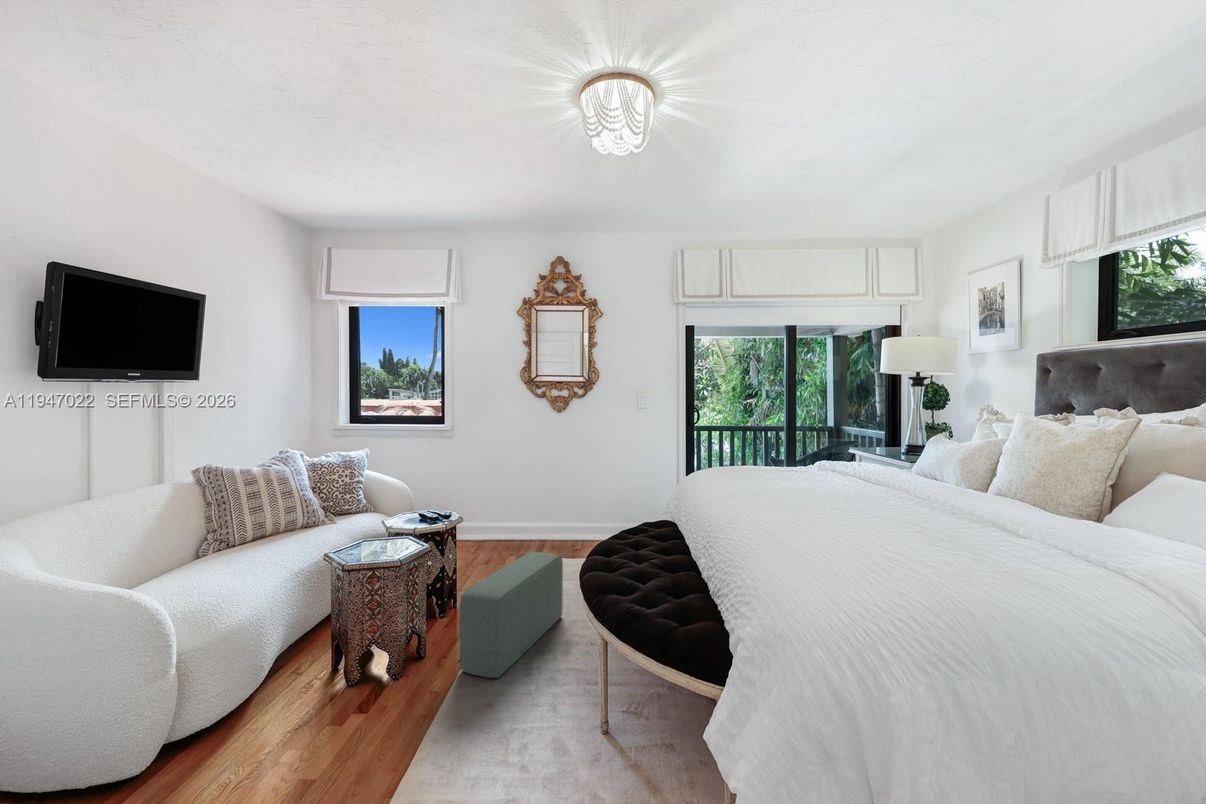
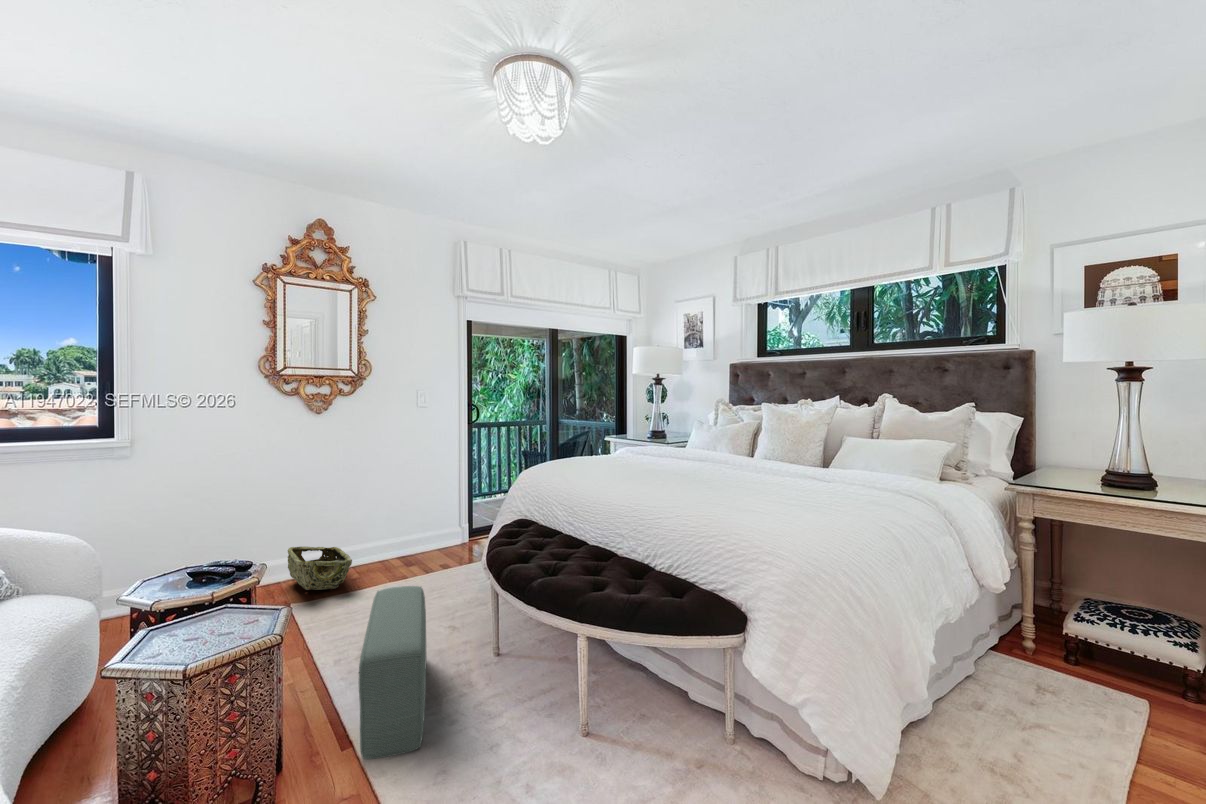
woven basket: none [530,515,573,552] -> present [288,547,352,590]

